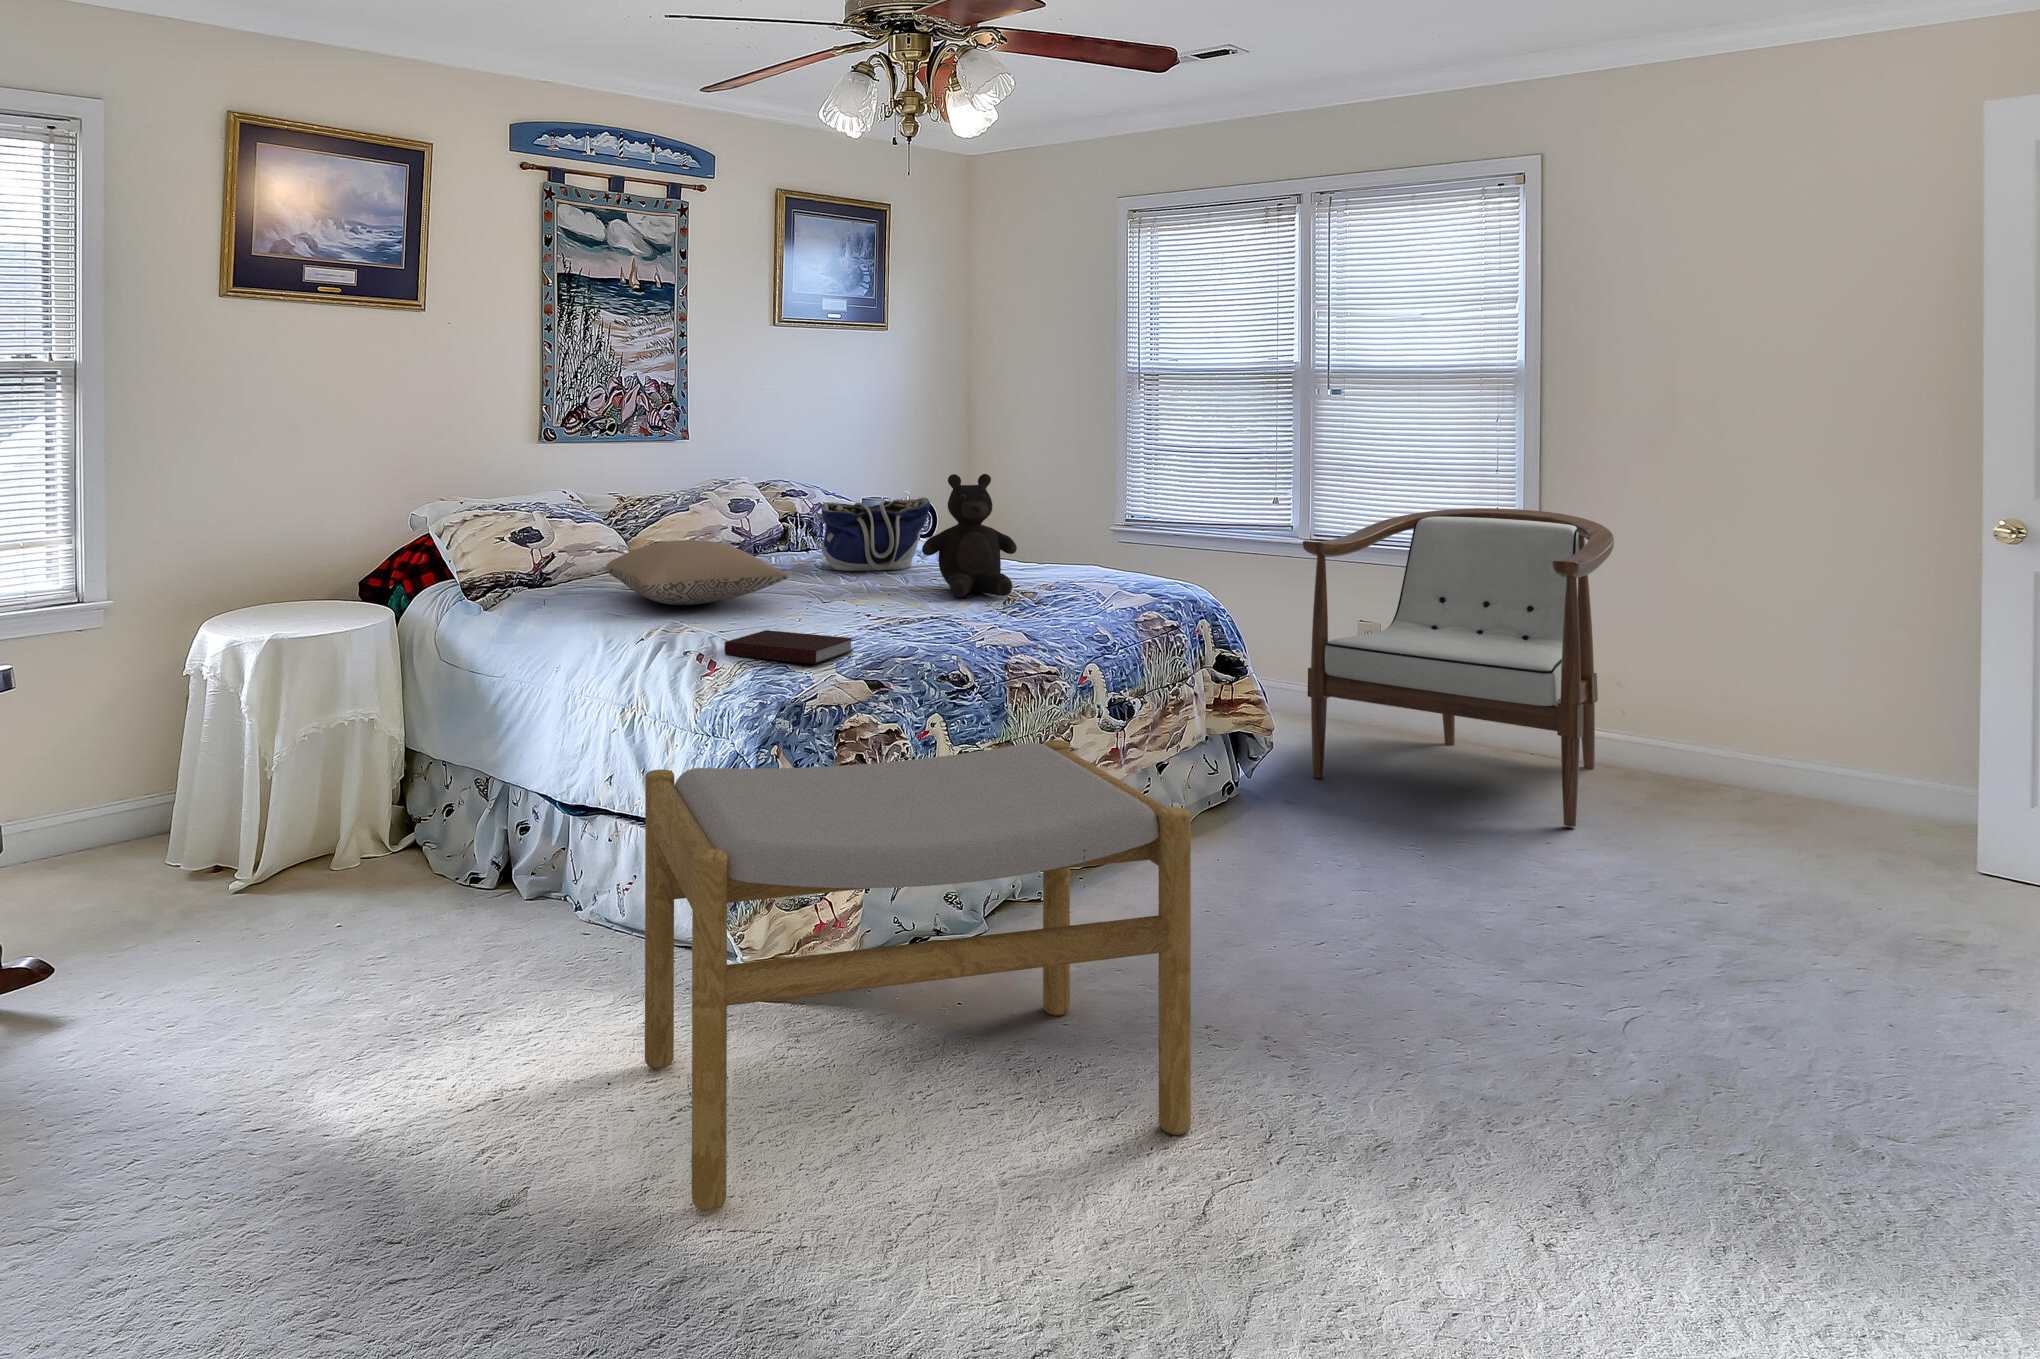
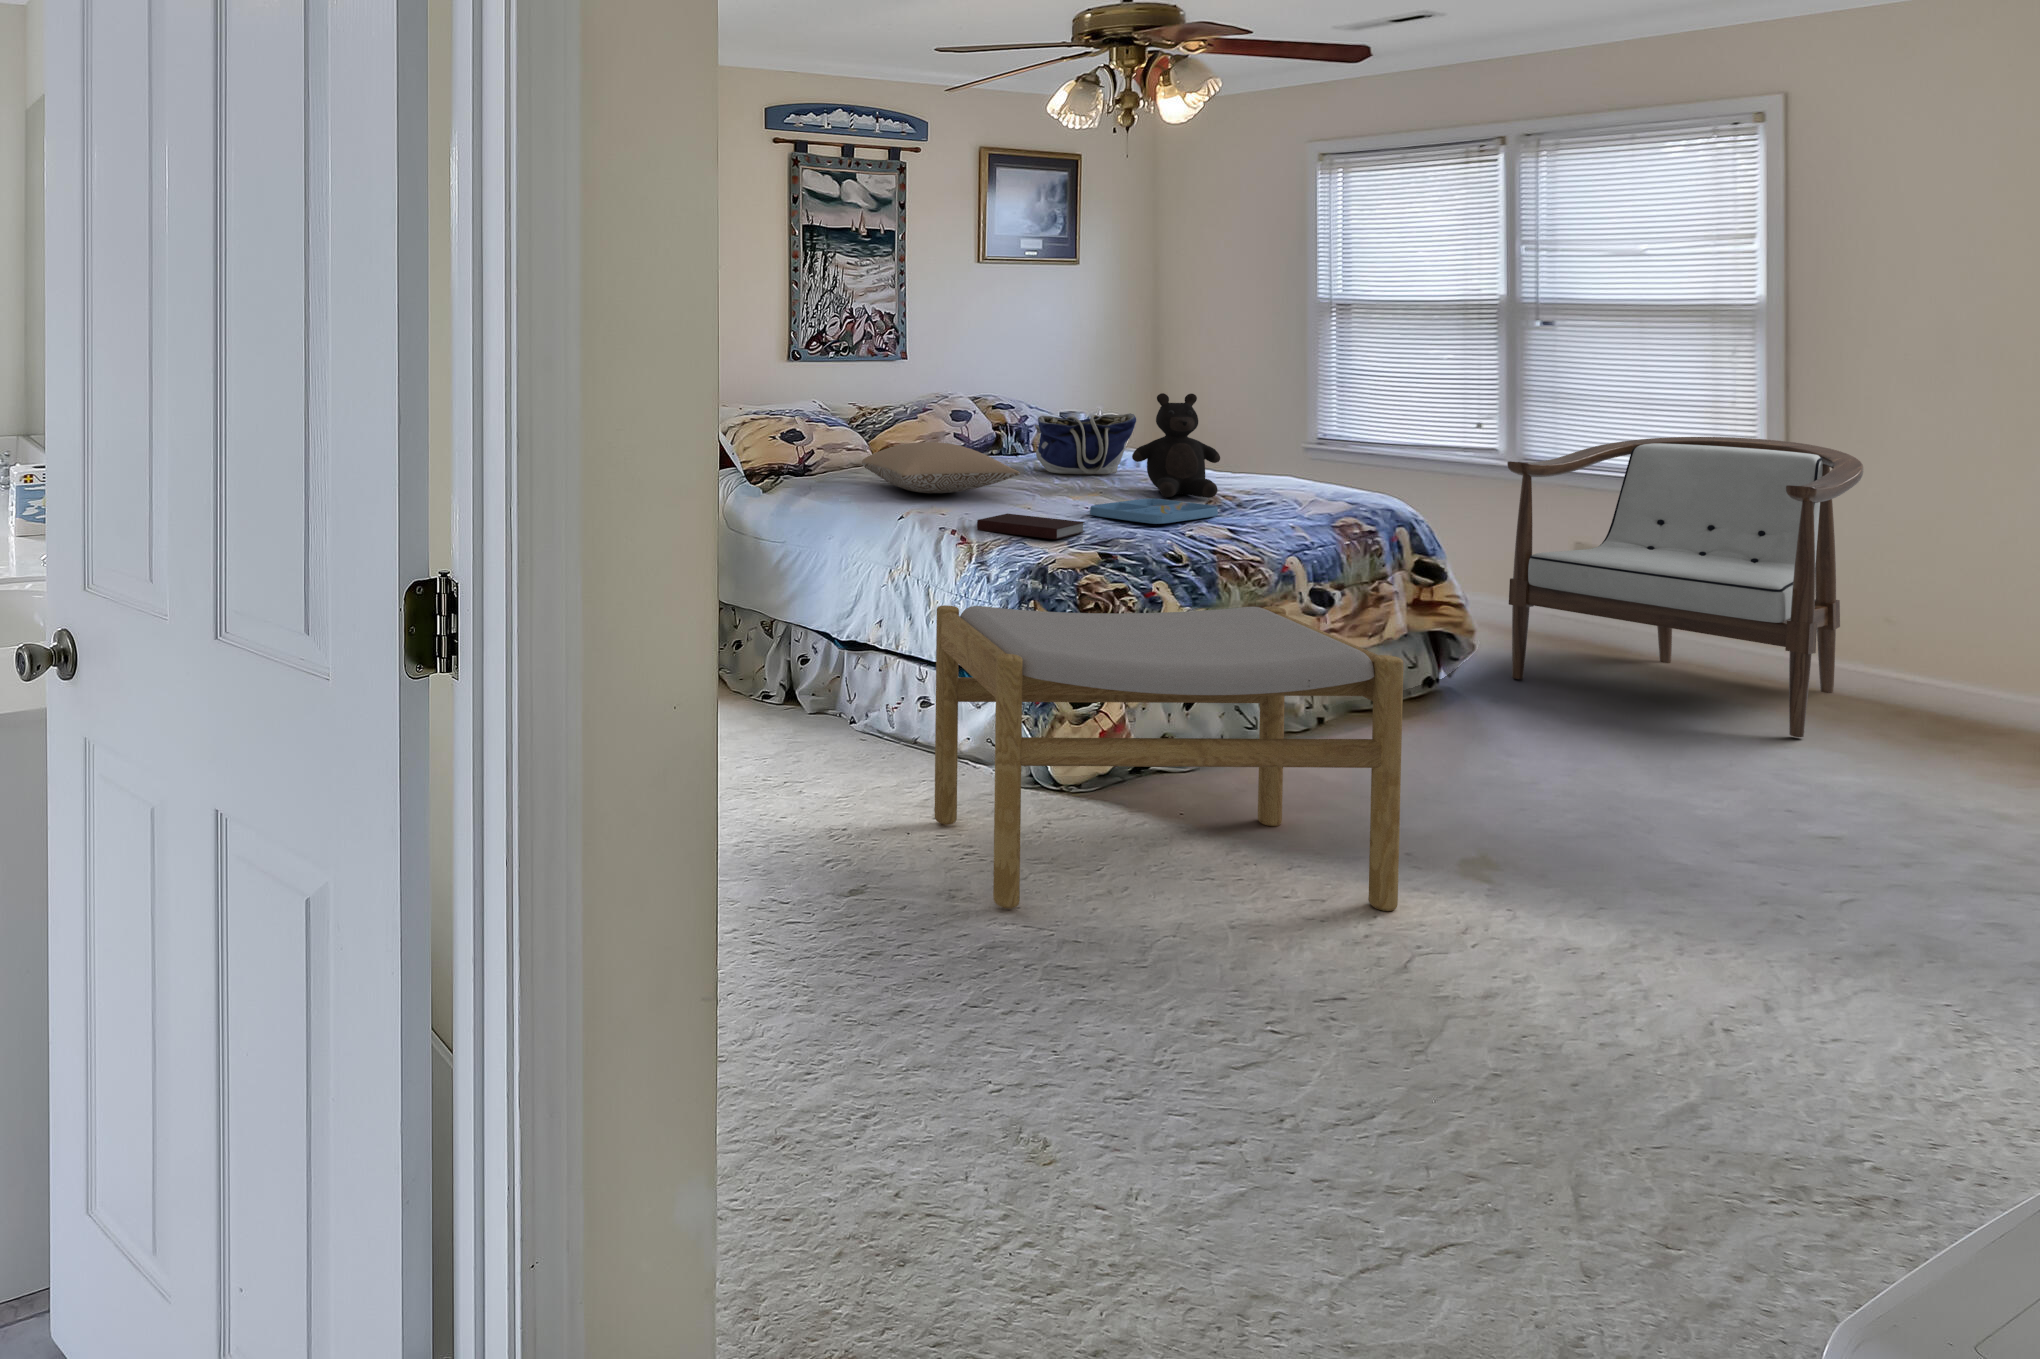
tray: none [866,600,1009,635] -> present [1090,499,1218,524]

